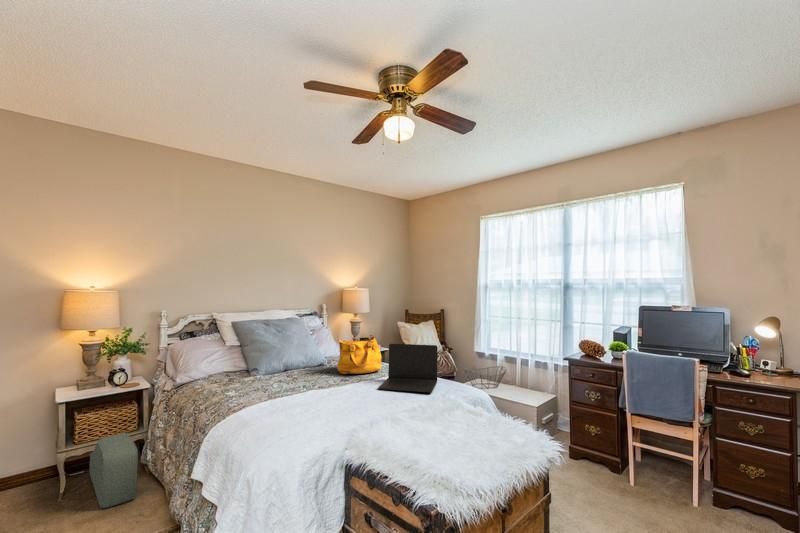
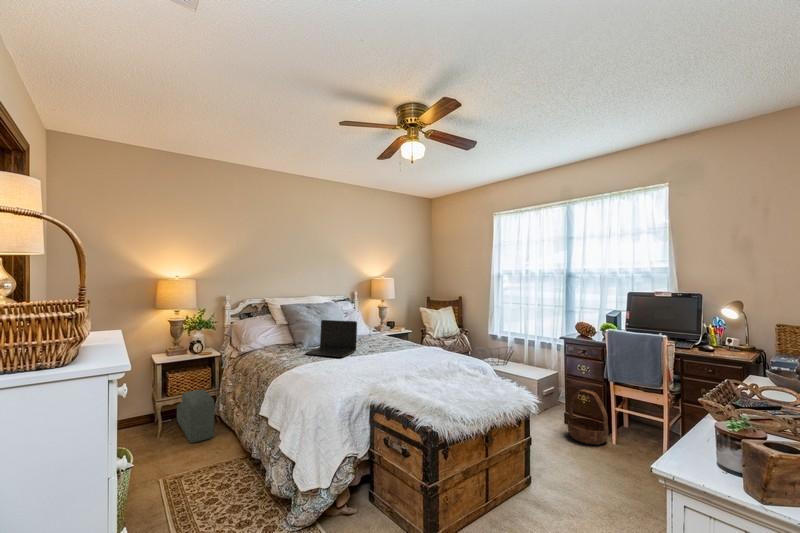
handbag: present [337,335,382,374] -> none [366,316,402,347]
laptop: present [379,344,437,392] -> present [305,320,357,357]
basket: none [578,420,626,489] -> present [568,389,608,445]

